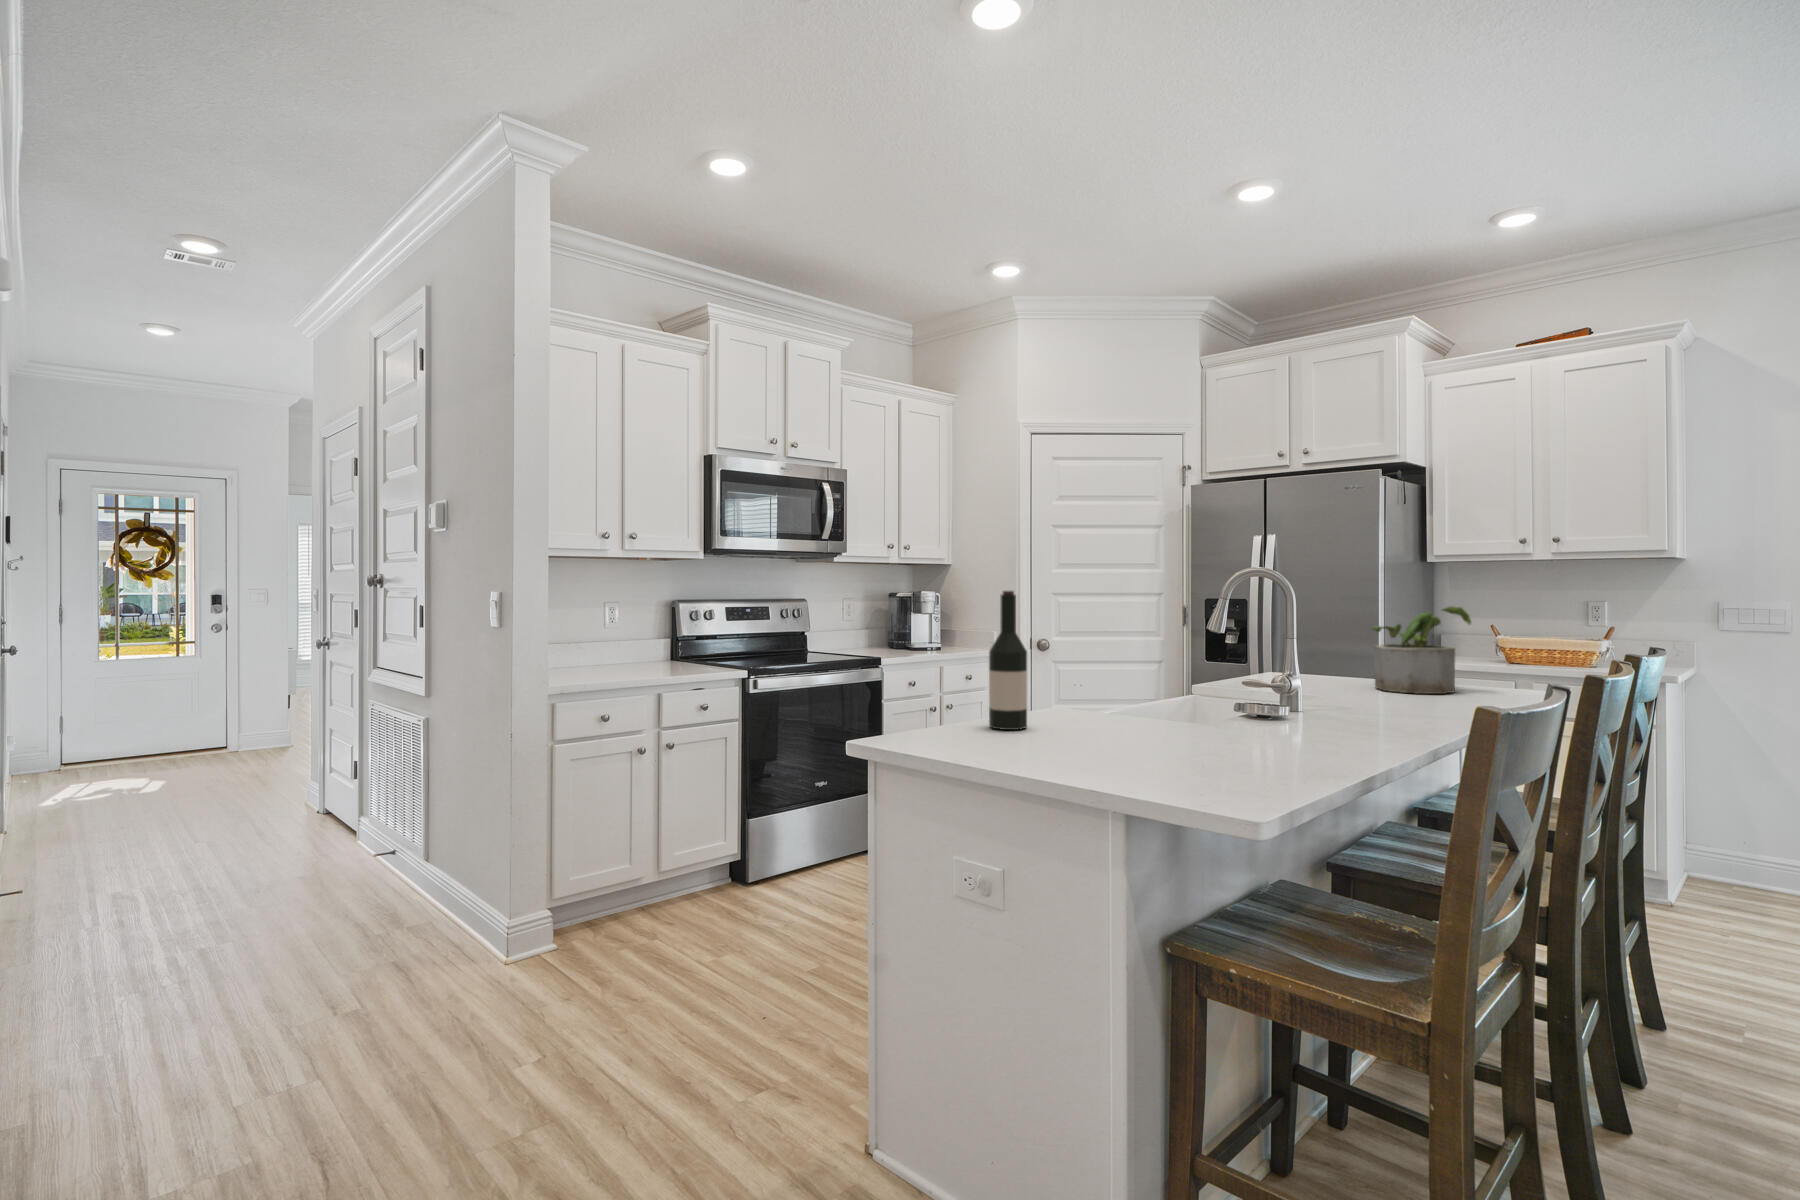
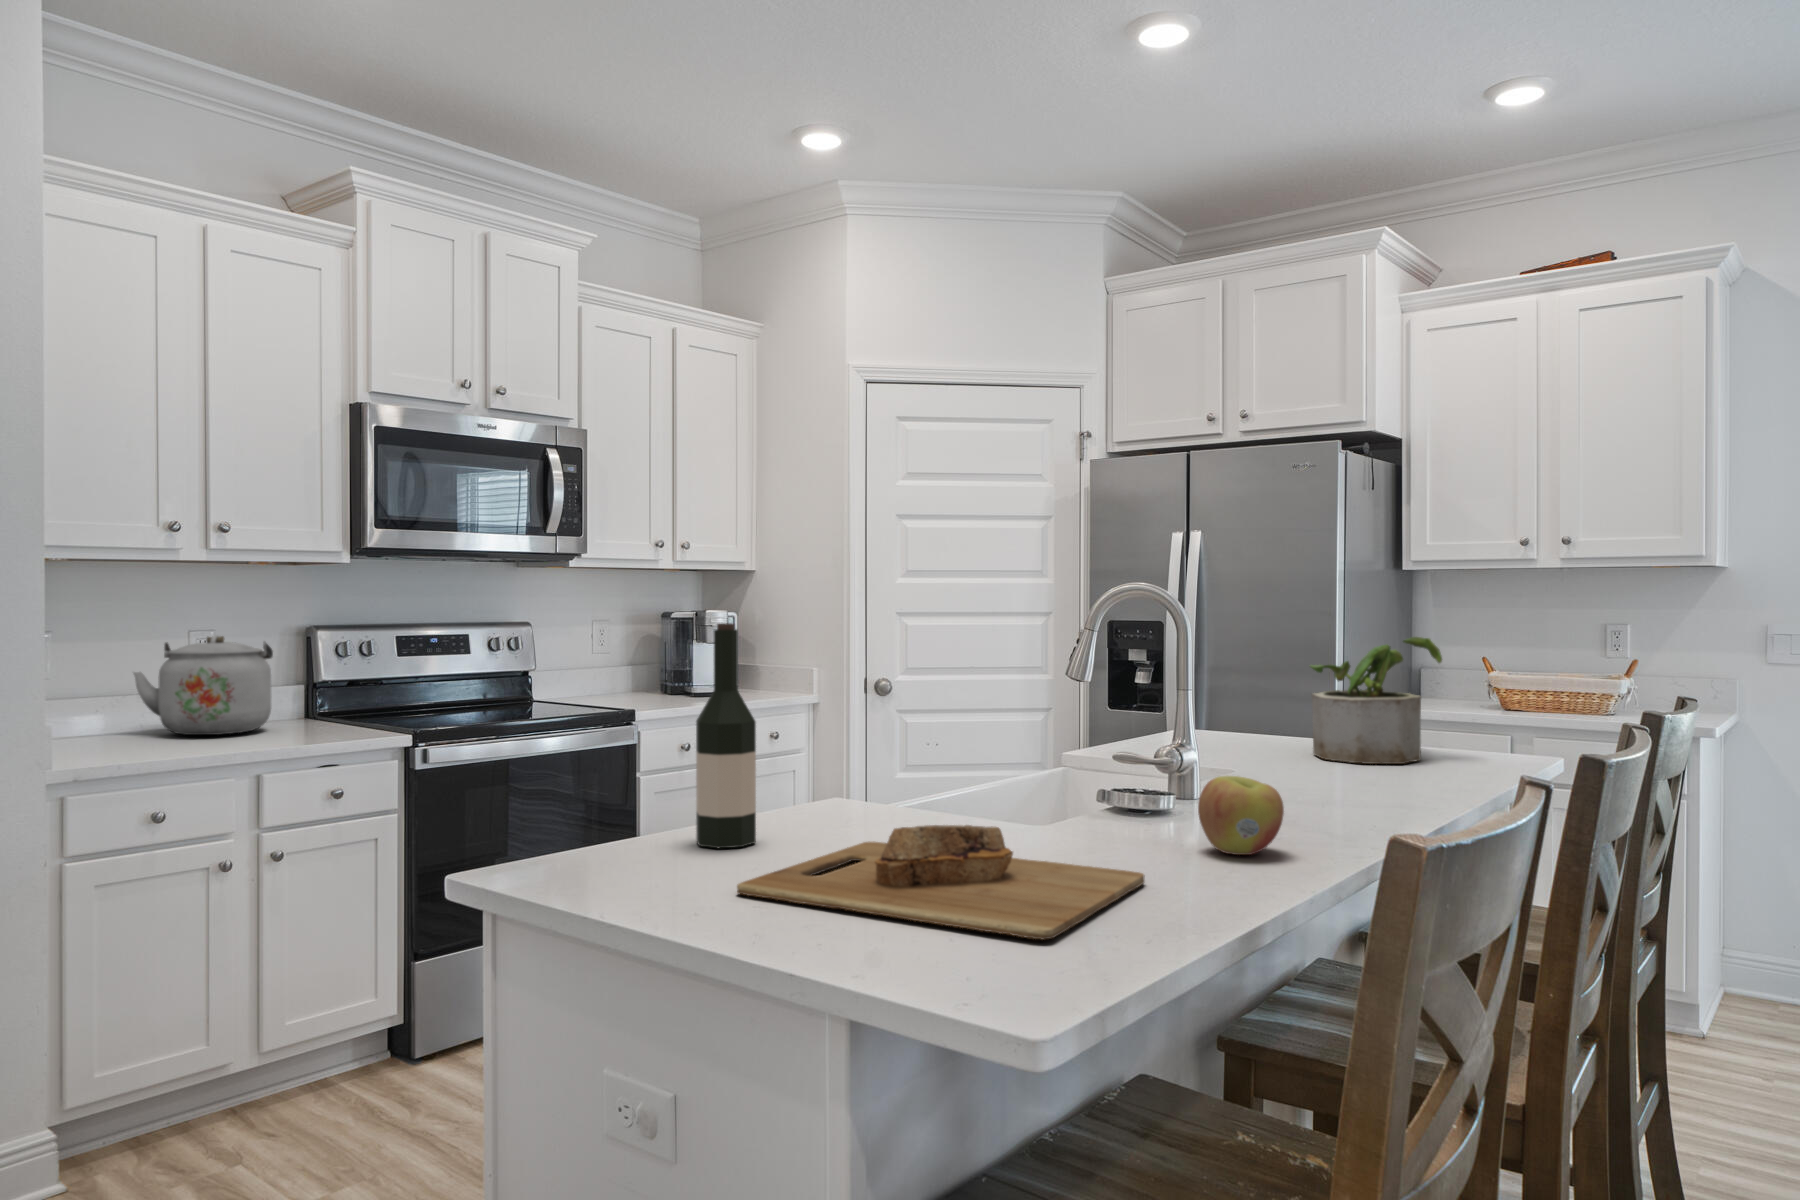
kettle: none [576,606,658,669] -> present [133,635,273,735]
apple: none [1318,689,1377,740] -> present [1198,776,1284,855]
cutting board: none [1036,712,1291,775] -> present [737,825,1145,939]

